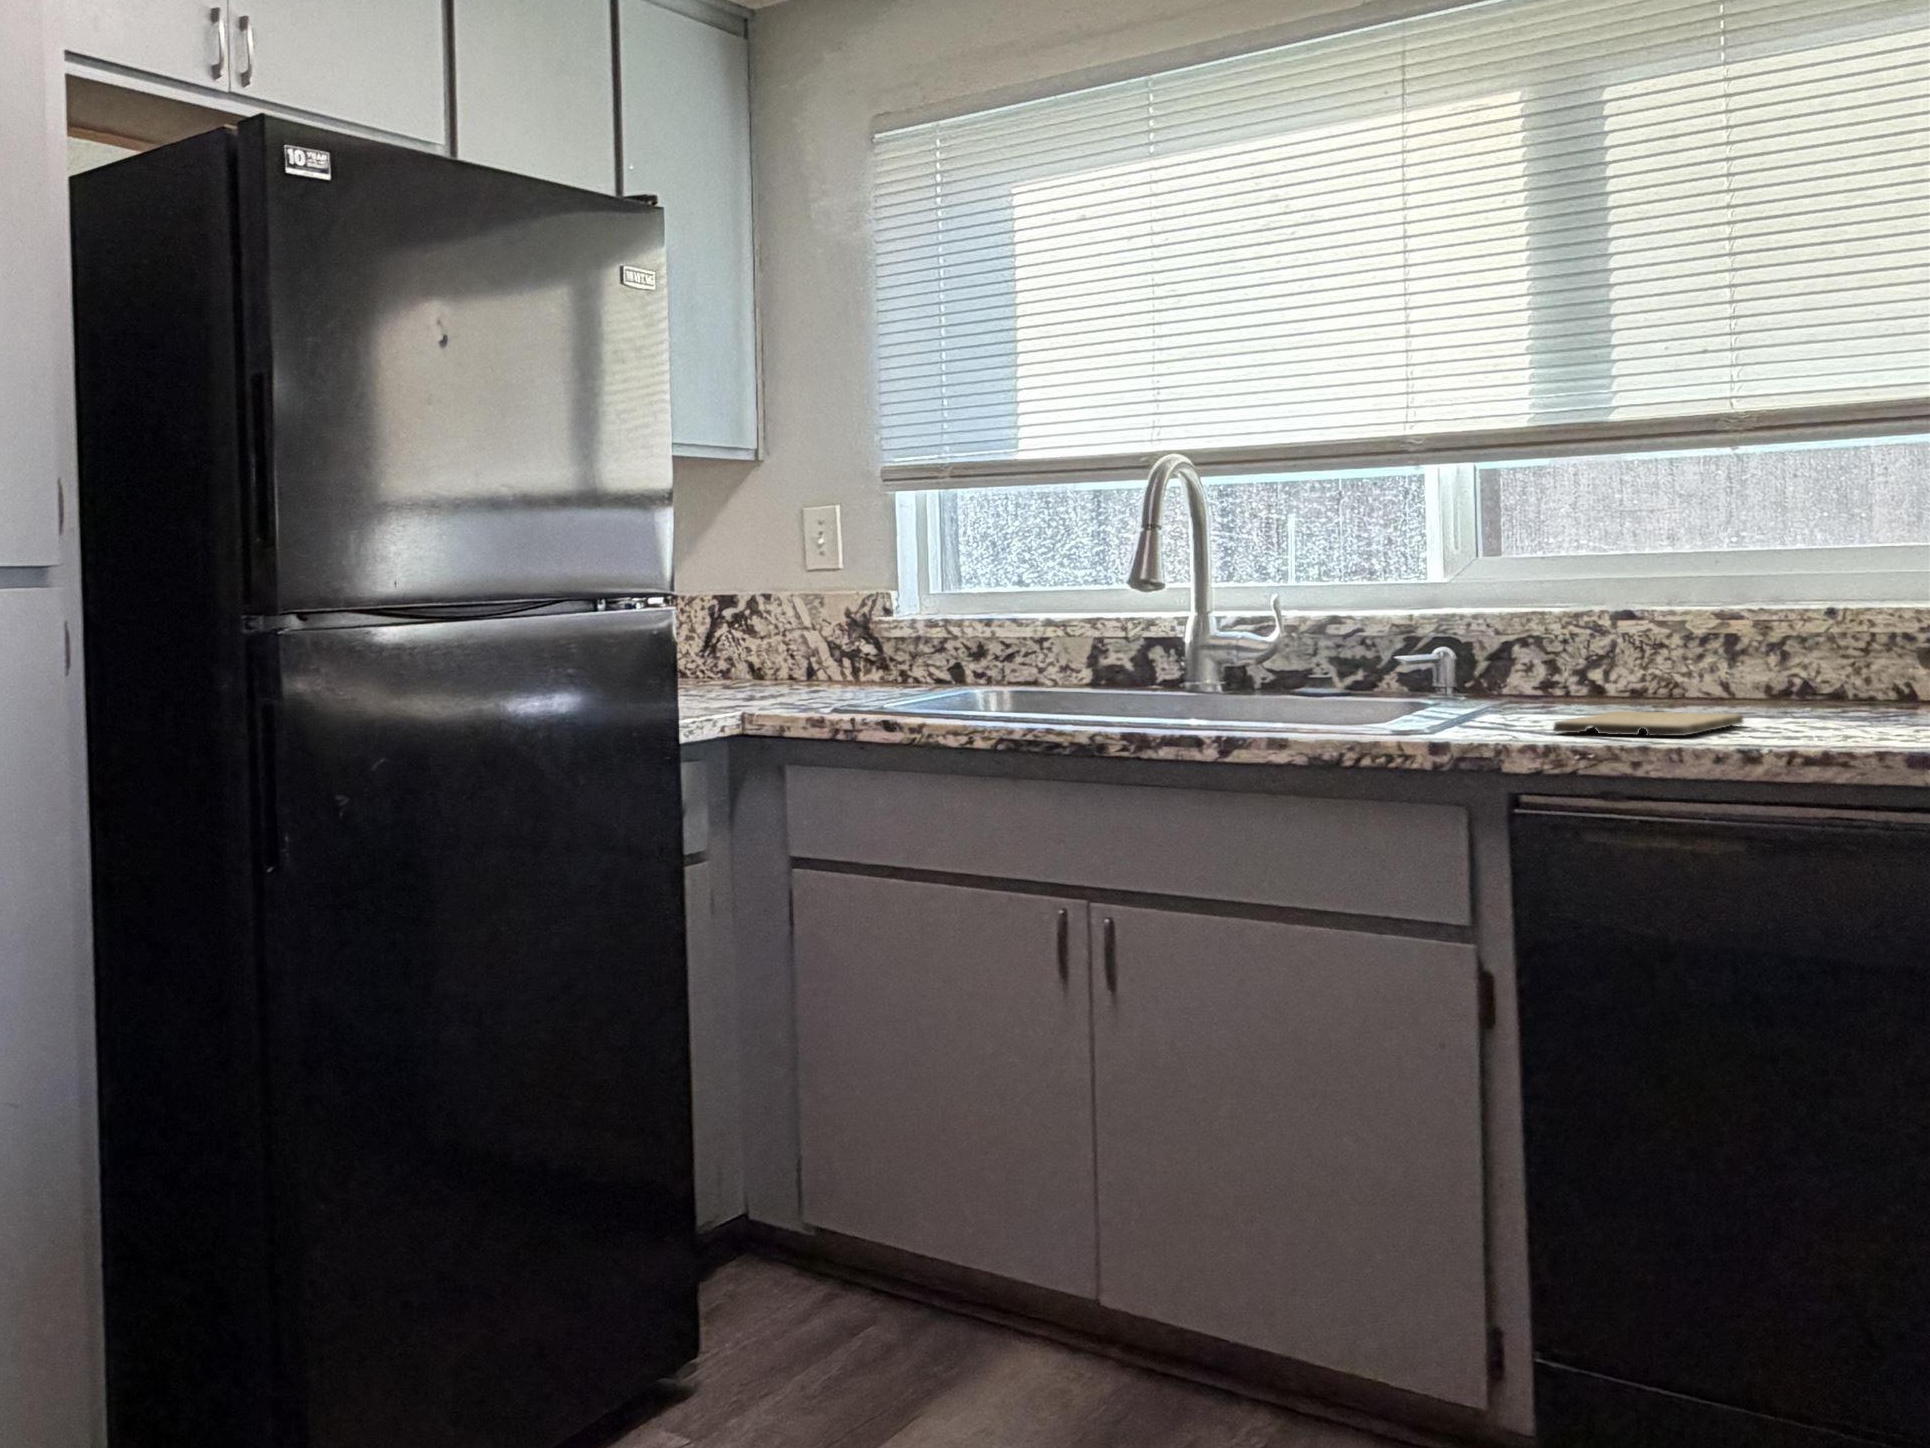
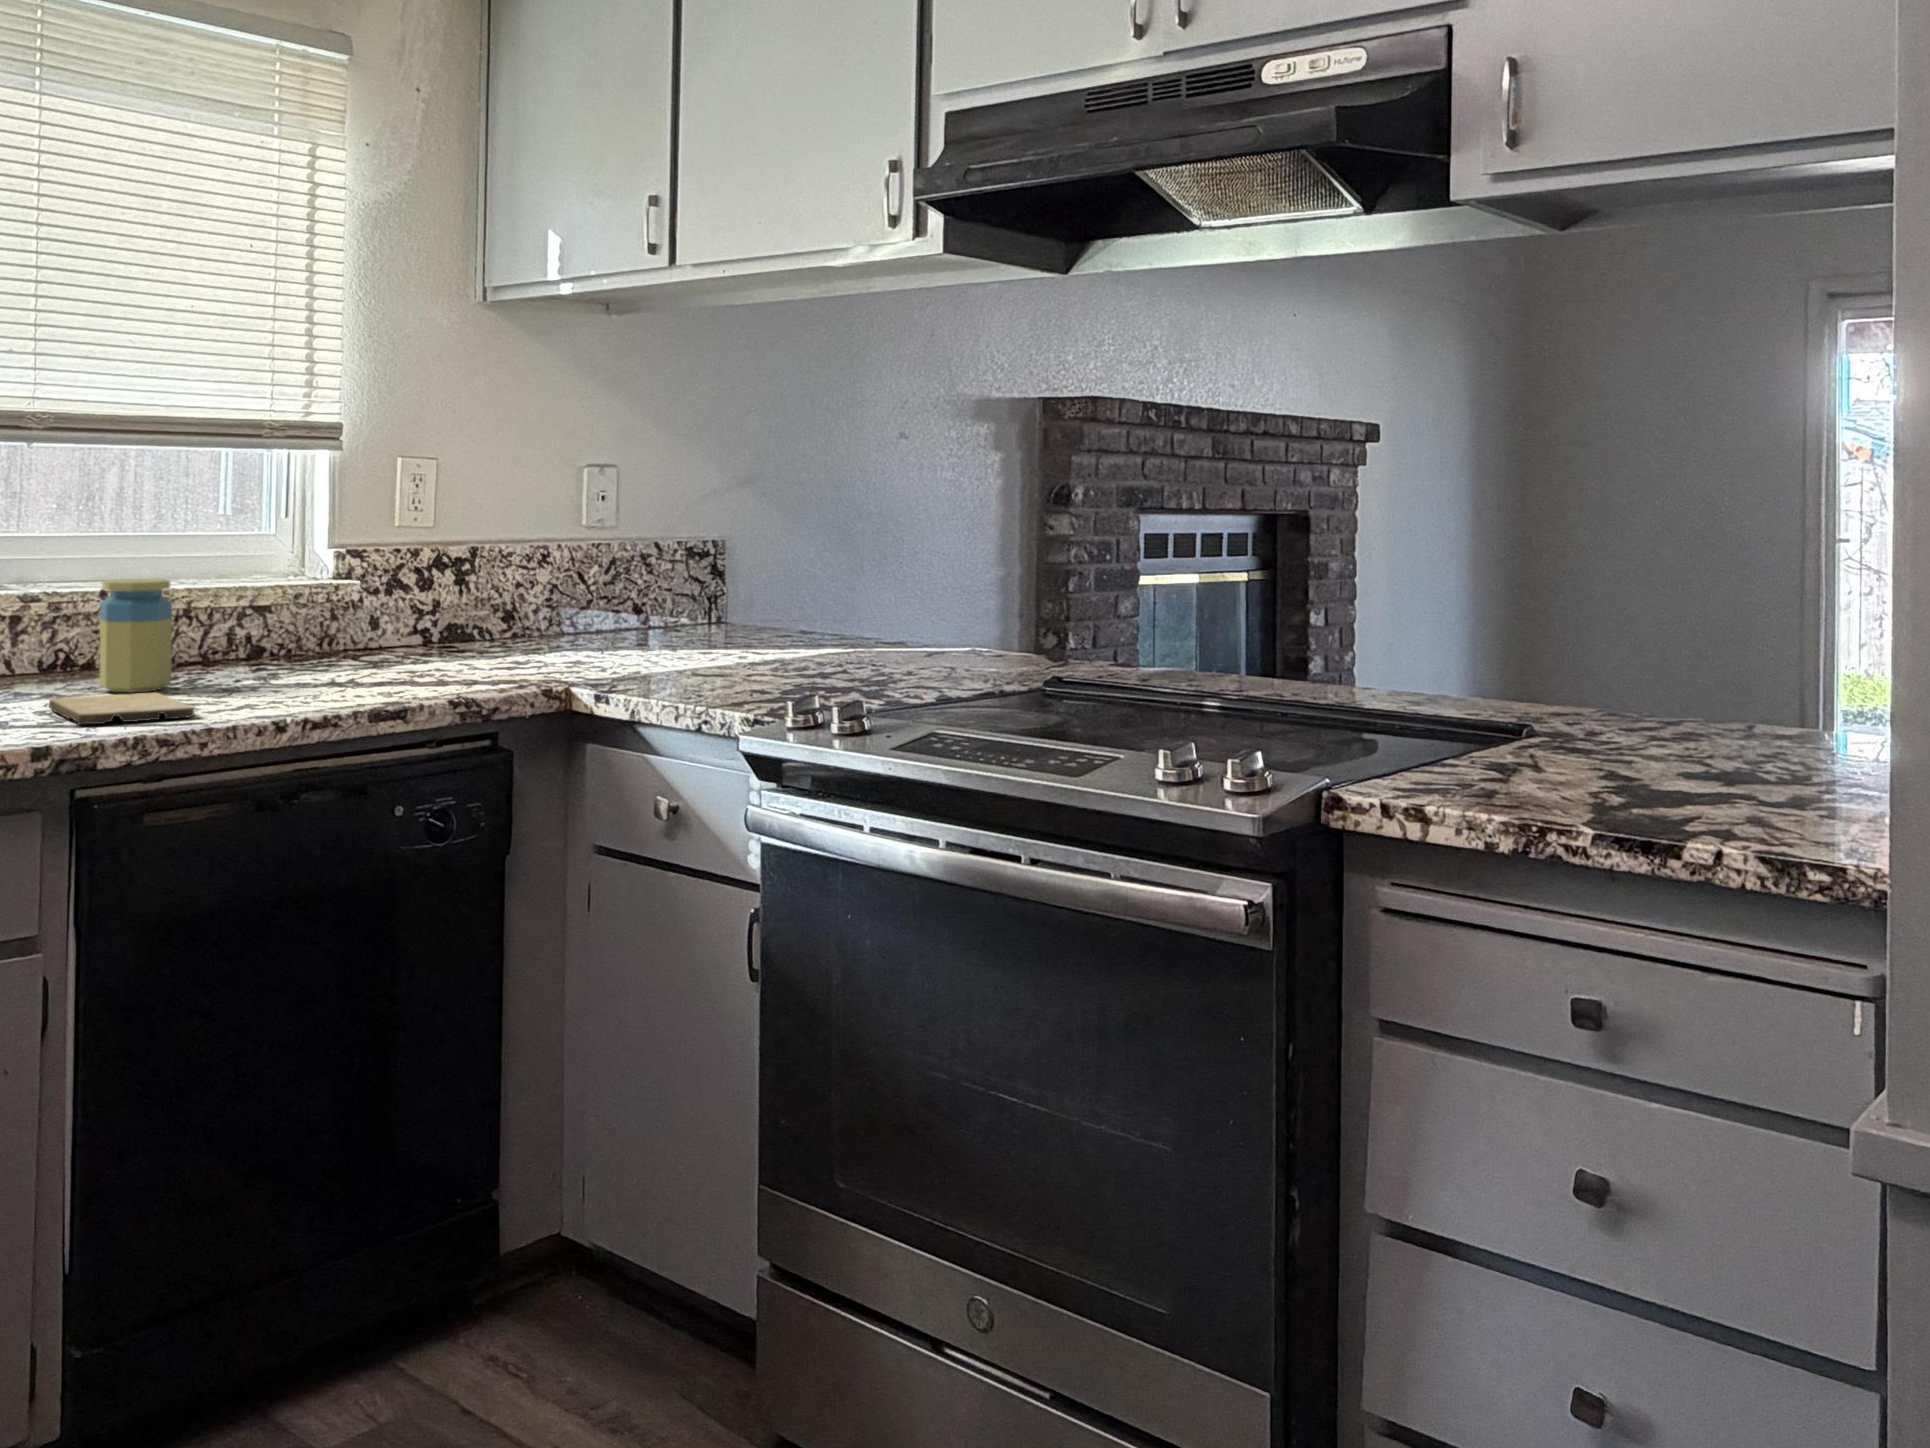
jar: none [1743,591,1845,717] -> present [99,579,172,693]

